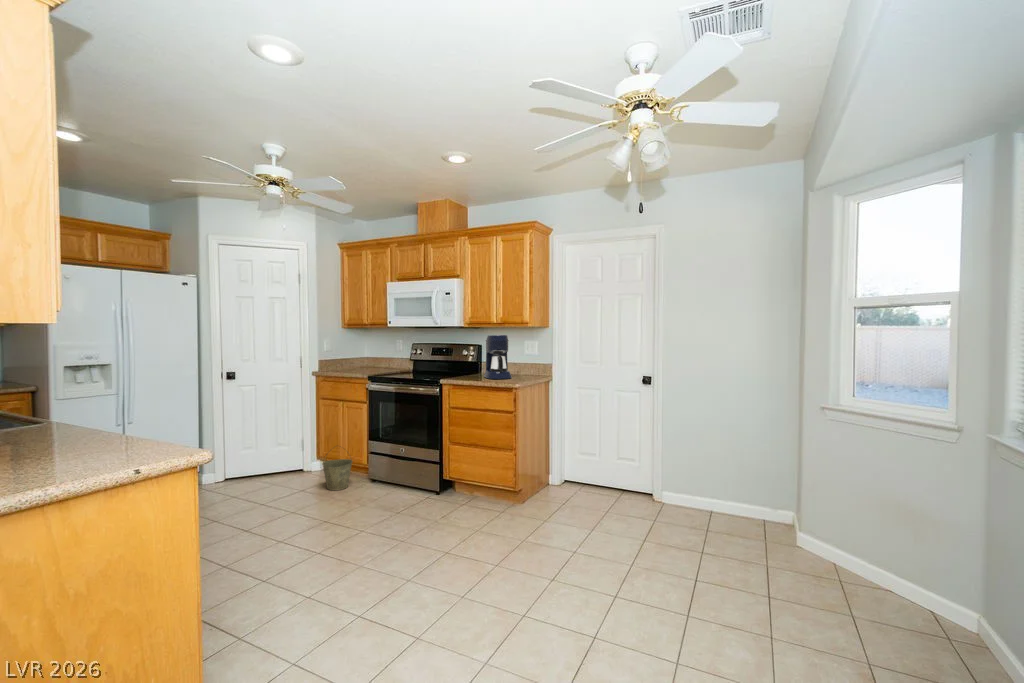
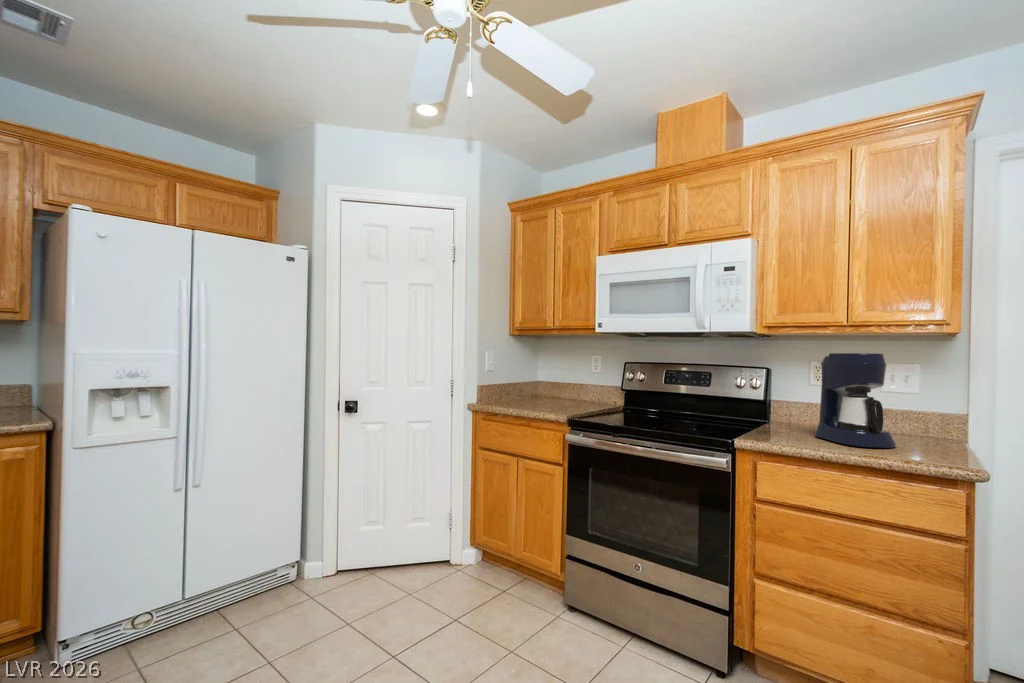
bucket: present [322,459,352,491] -> none [491,541,541,626]

